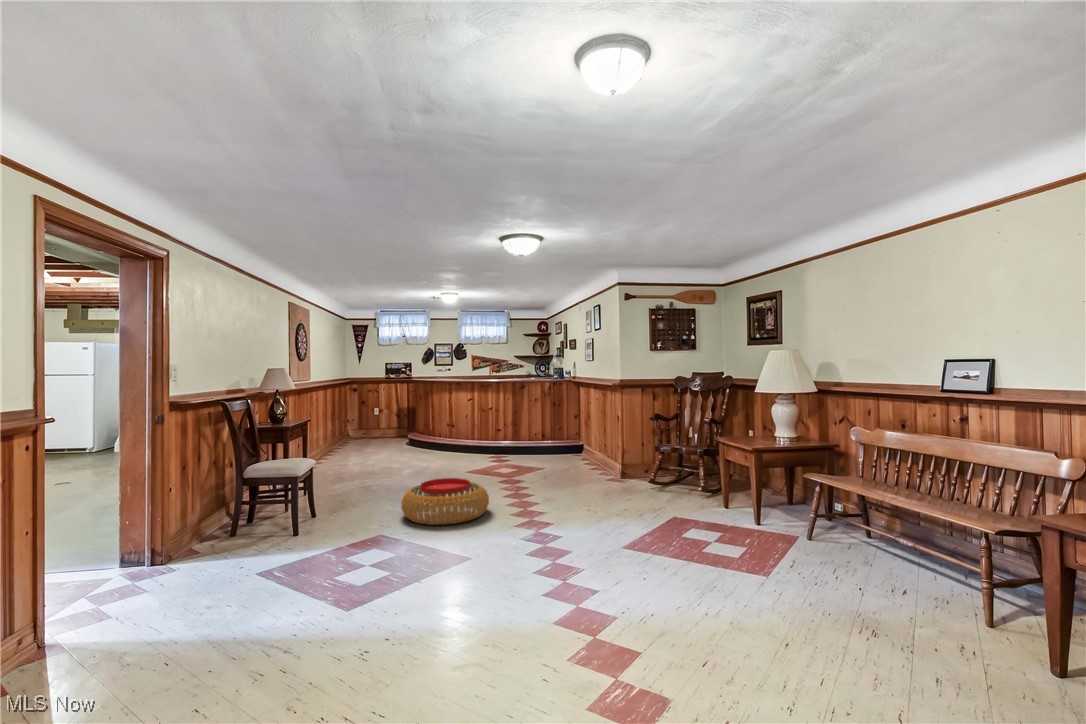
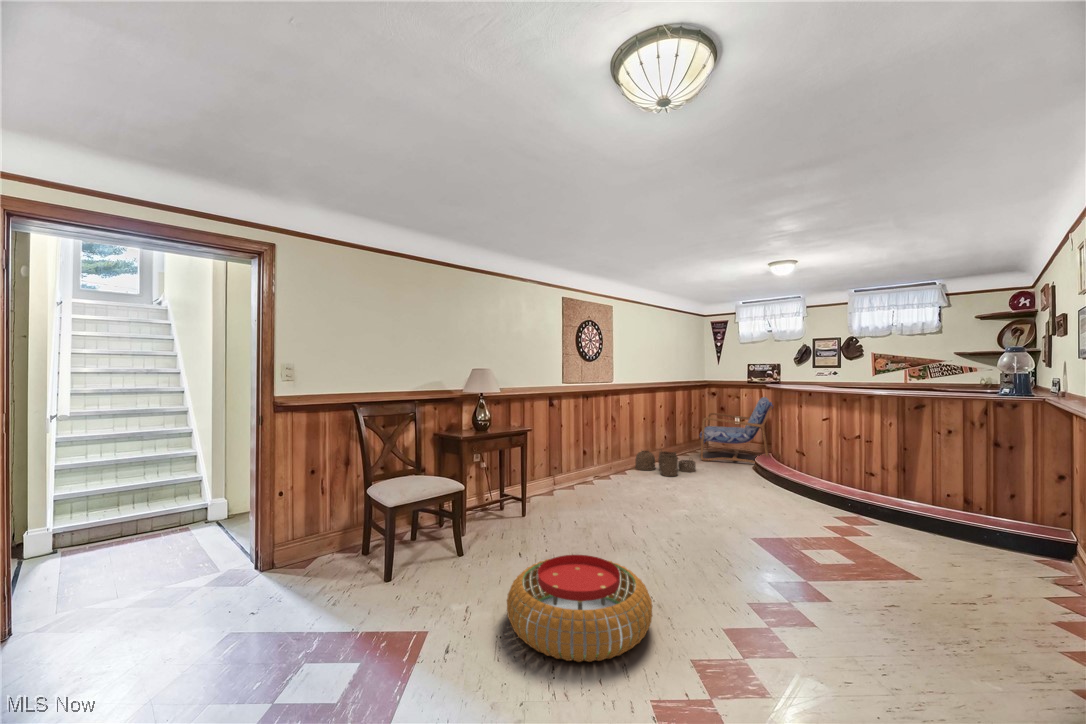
armchair: none [356,389,420,446] -> present [700,397,773,463]
woven basket: none [321,437,374,458] -> present [635,451,695,476]

